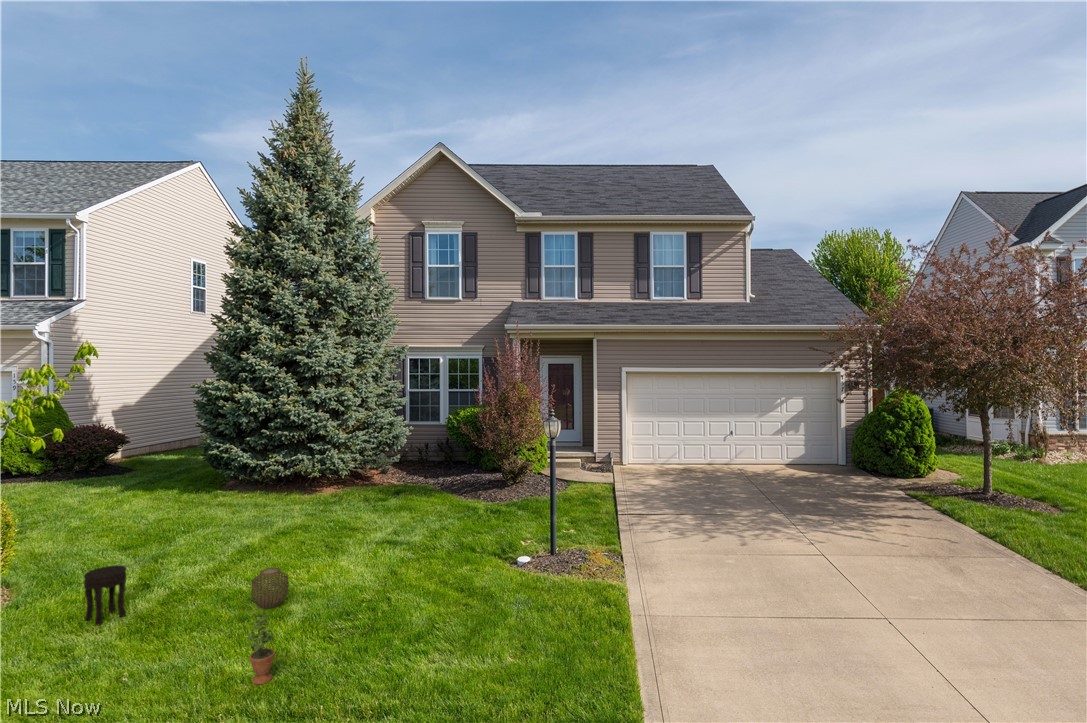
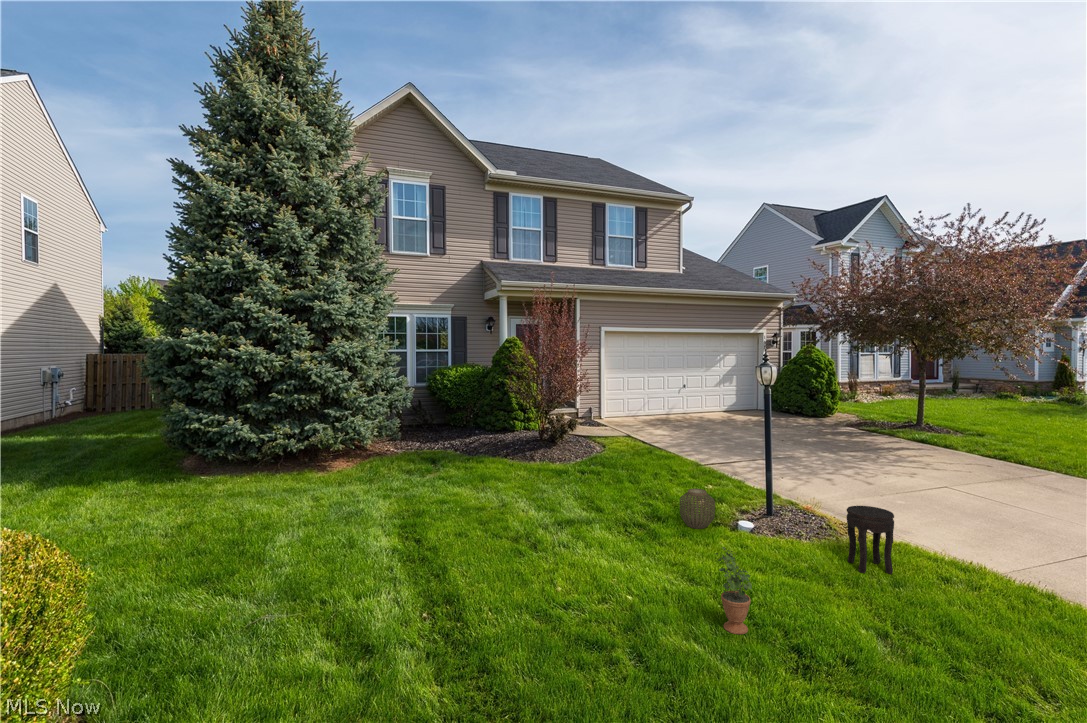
side table: present [84,565,126,625] -> present [847,506,894,574]
woven basket: present [252,568,288,609] -> present [680,489,715,529]

